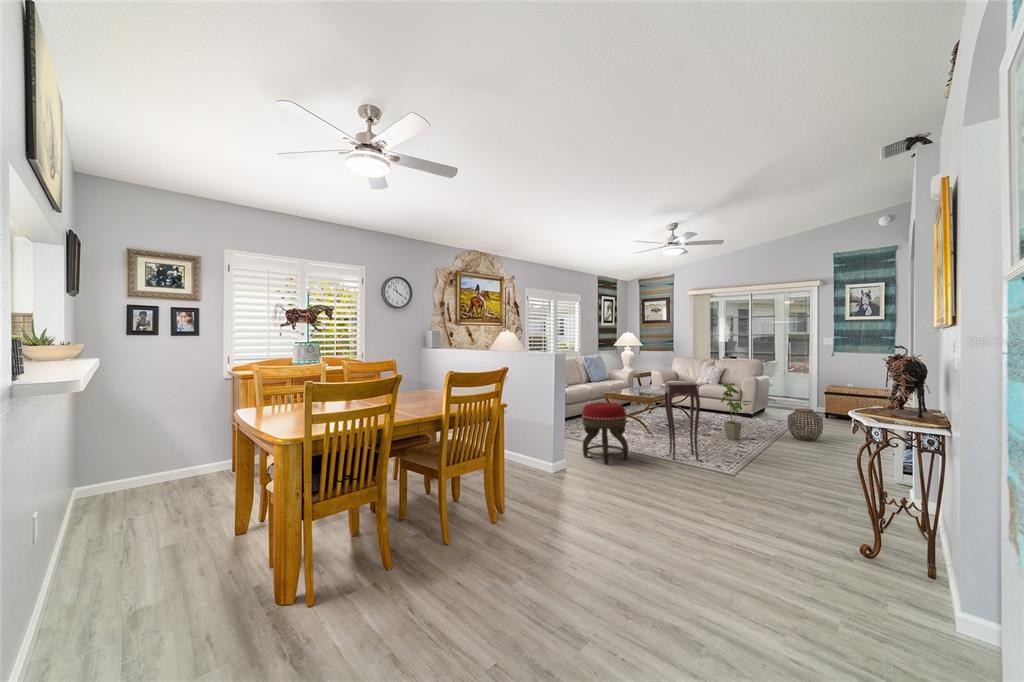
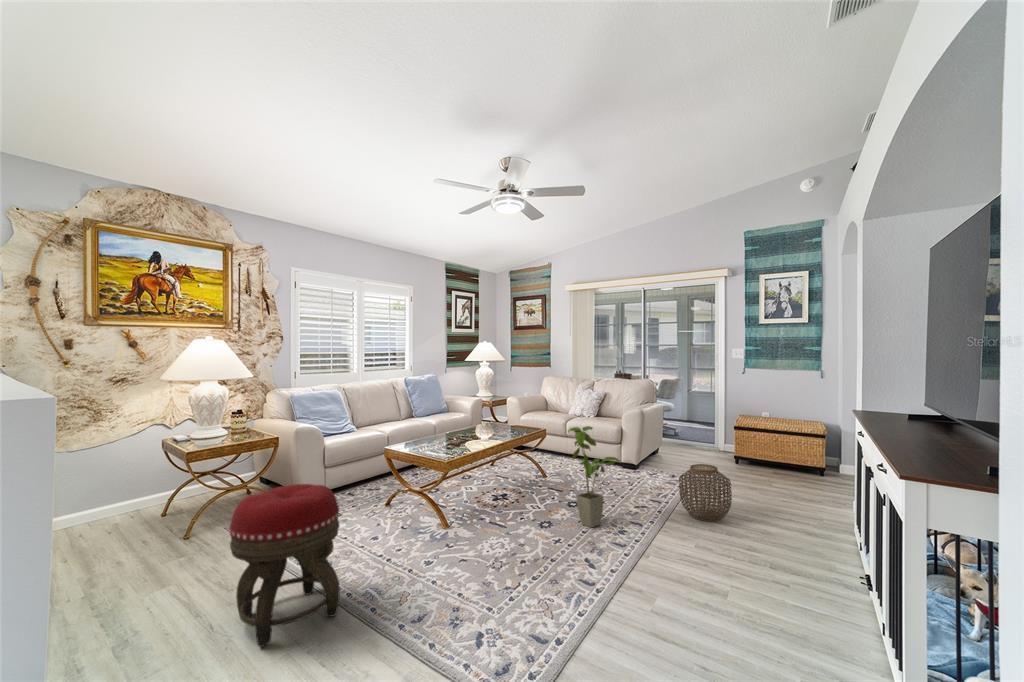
side table: present [664,382,700,460] -> none [427,433,496,609]

